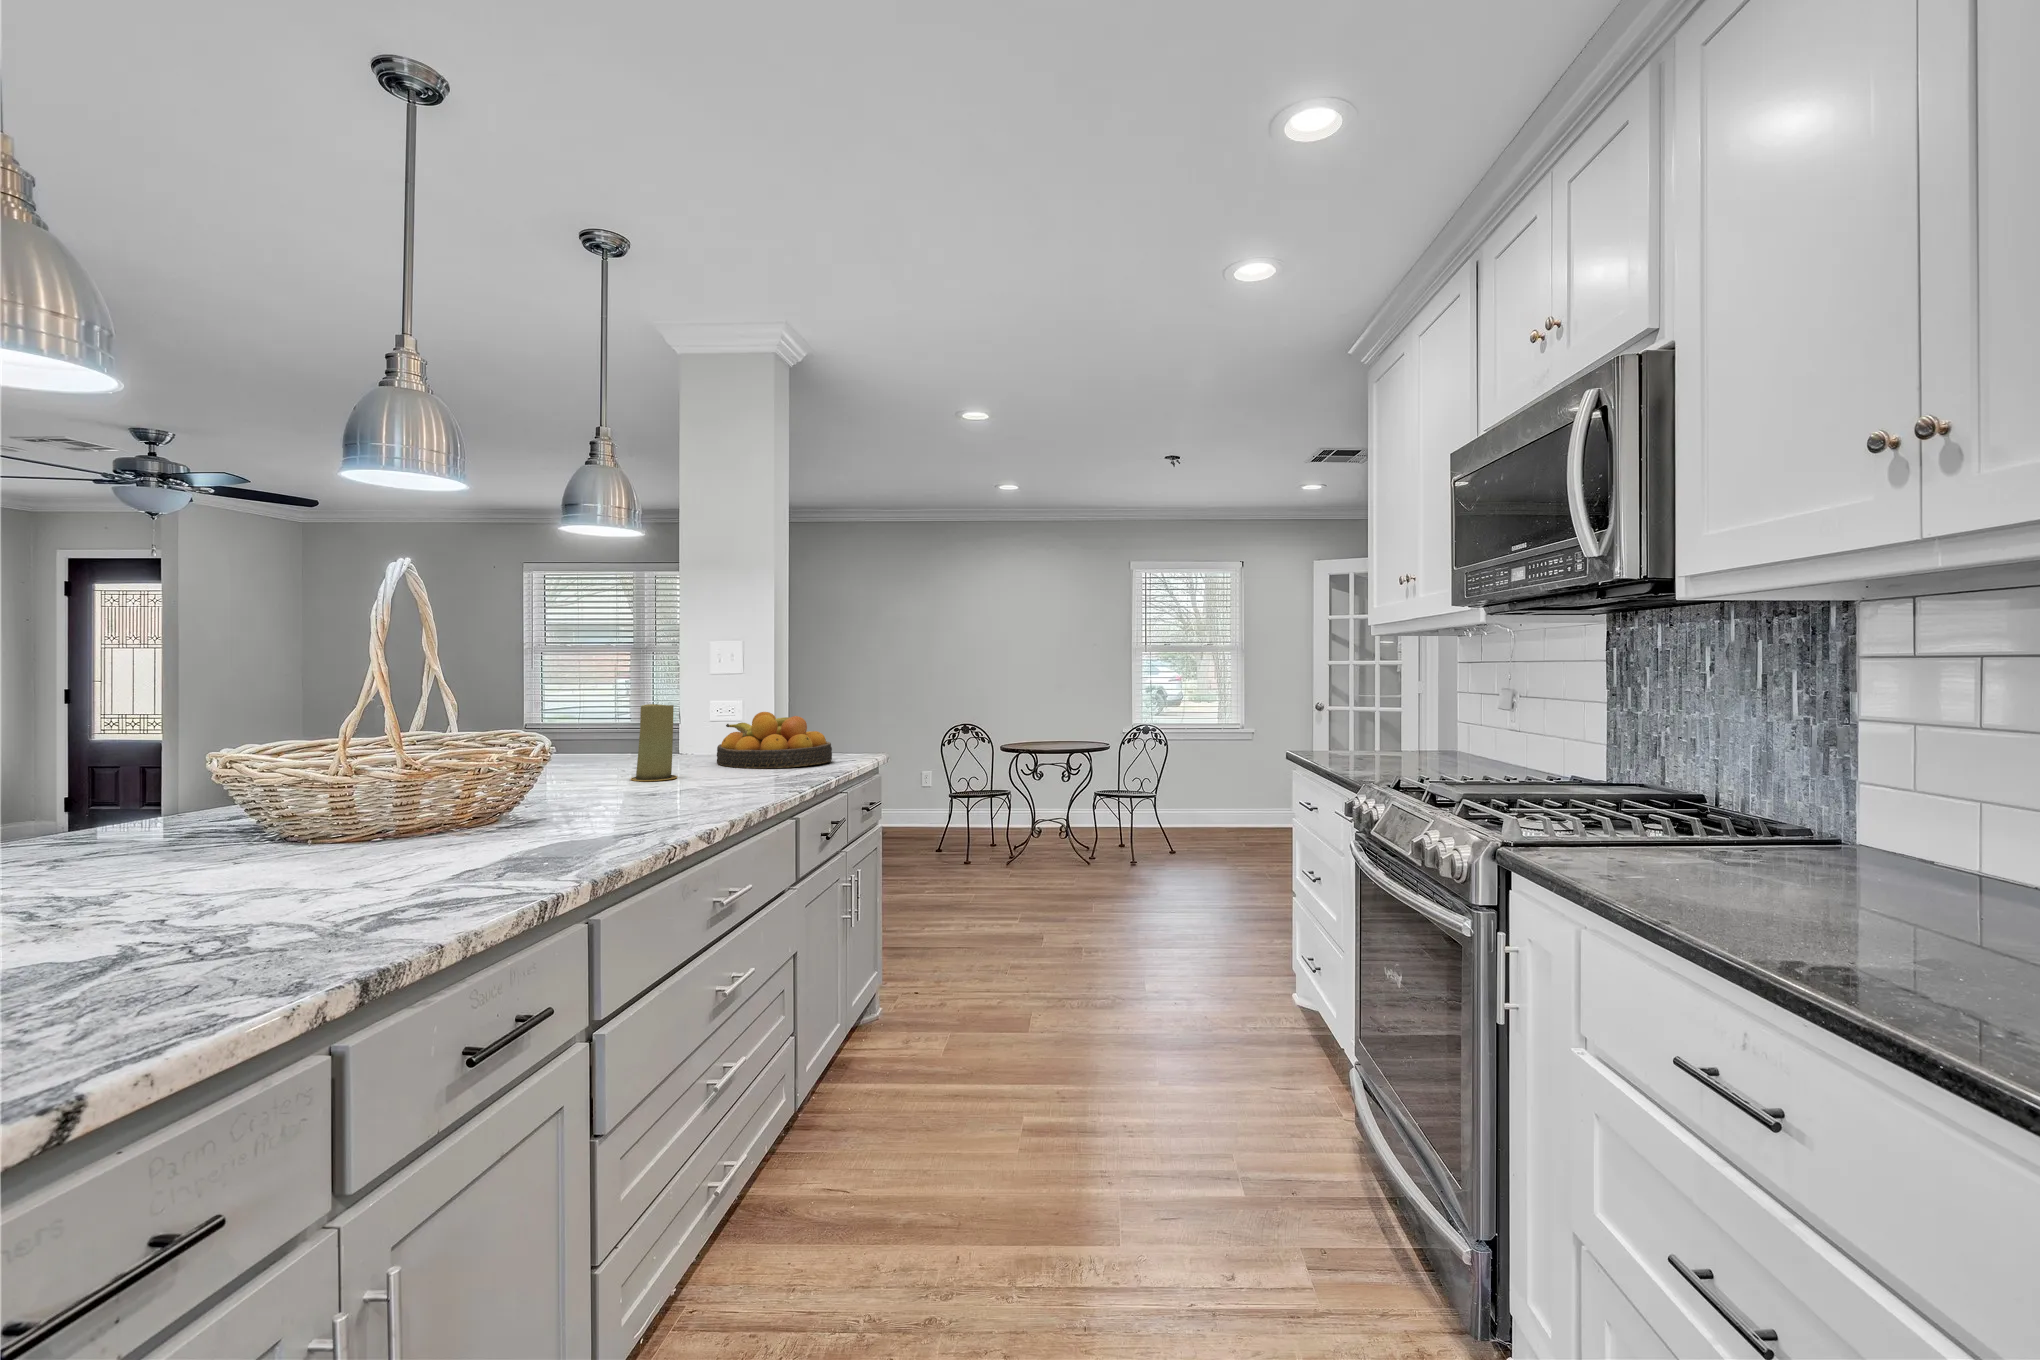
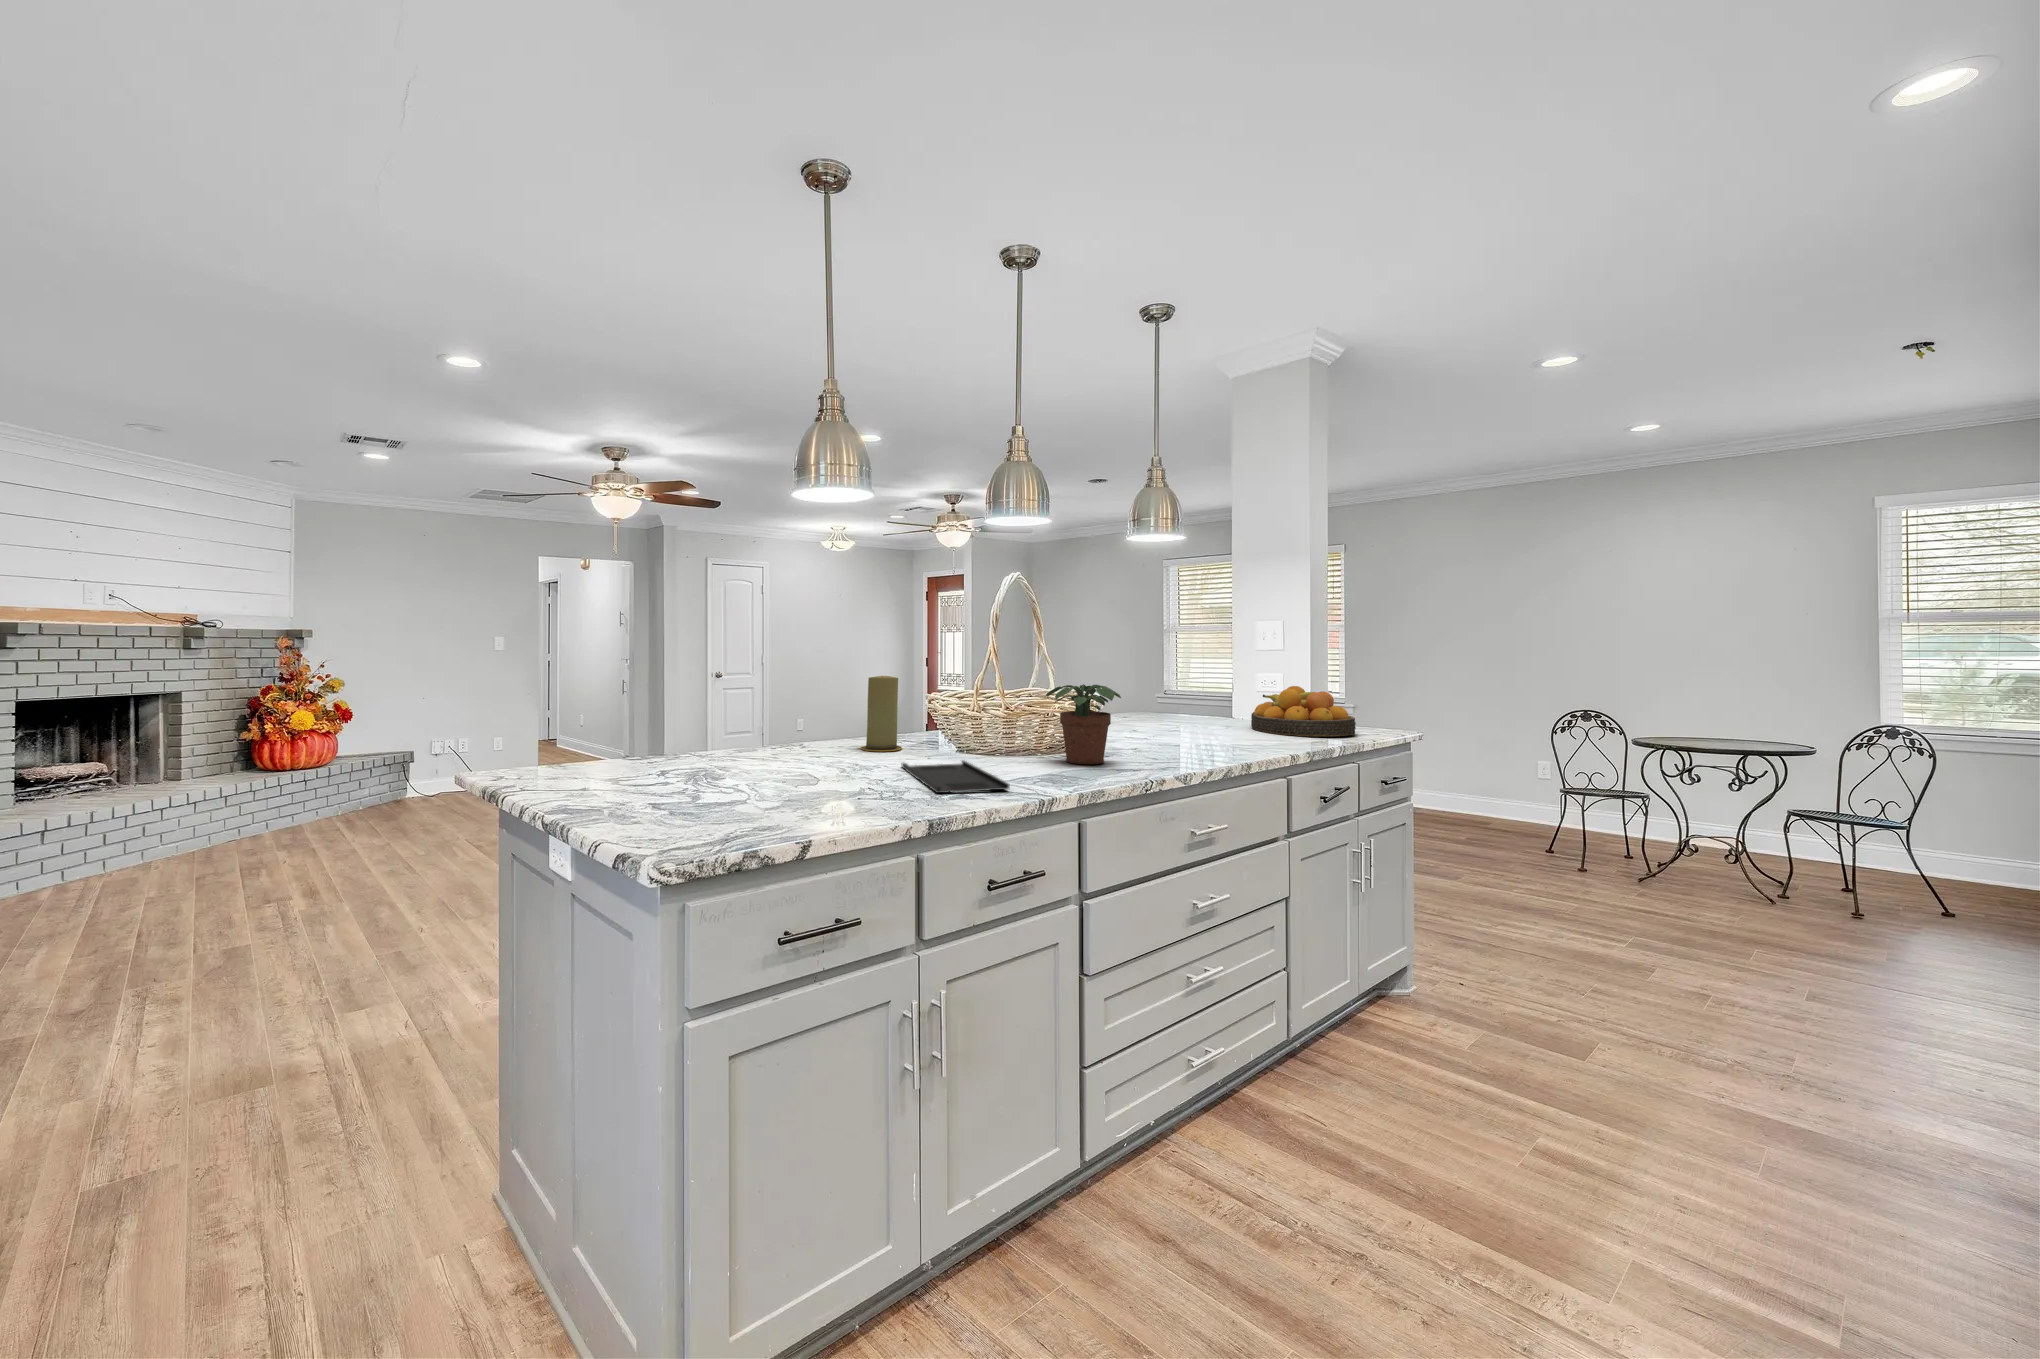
candle: present [631,704,677,781] -> present [861,676,902,751]
potted plant: none [486,722,607,837] -> present [1046,684,1121,764]
tray: none [209,860,476,923] -> present [901,761,1010,793]

